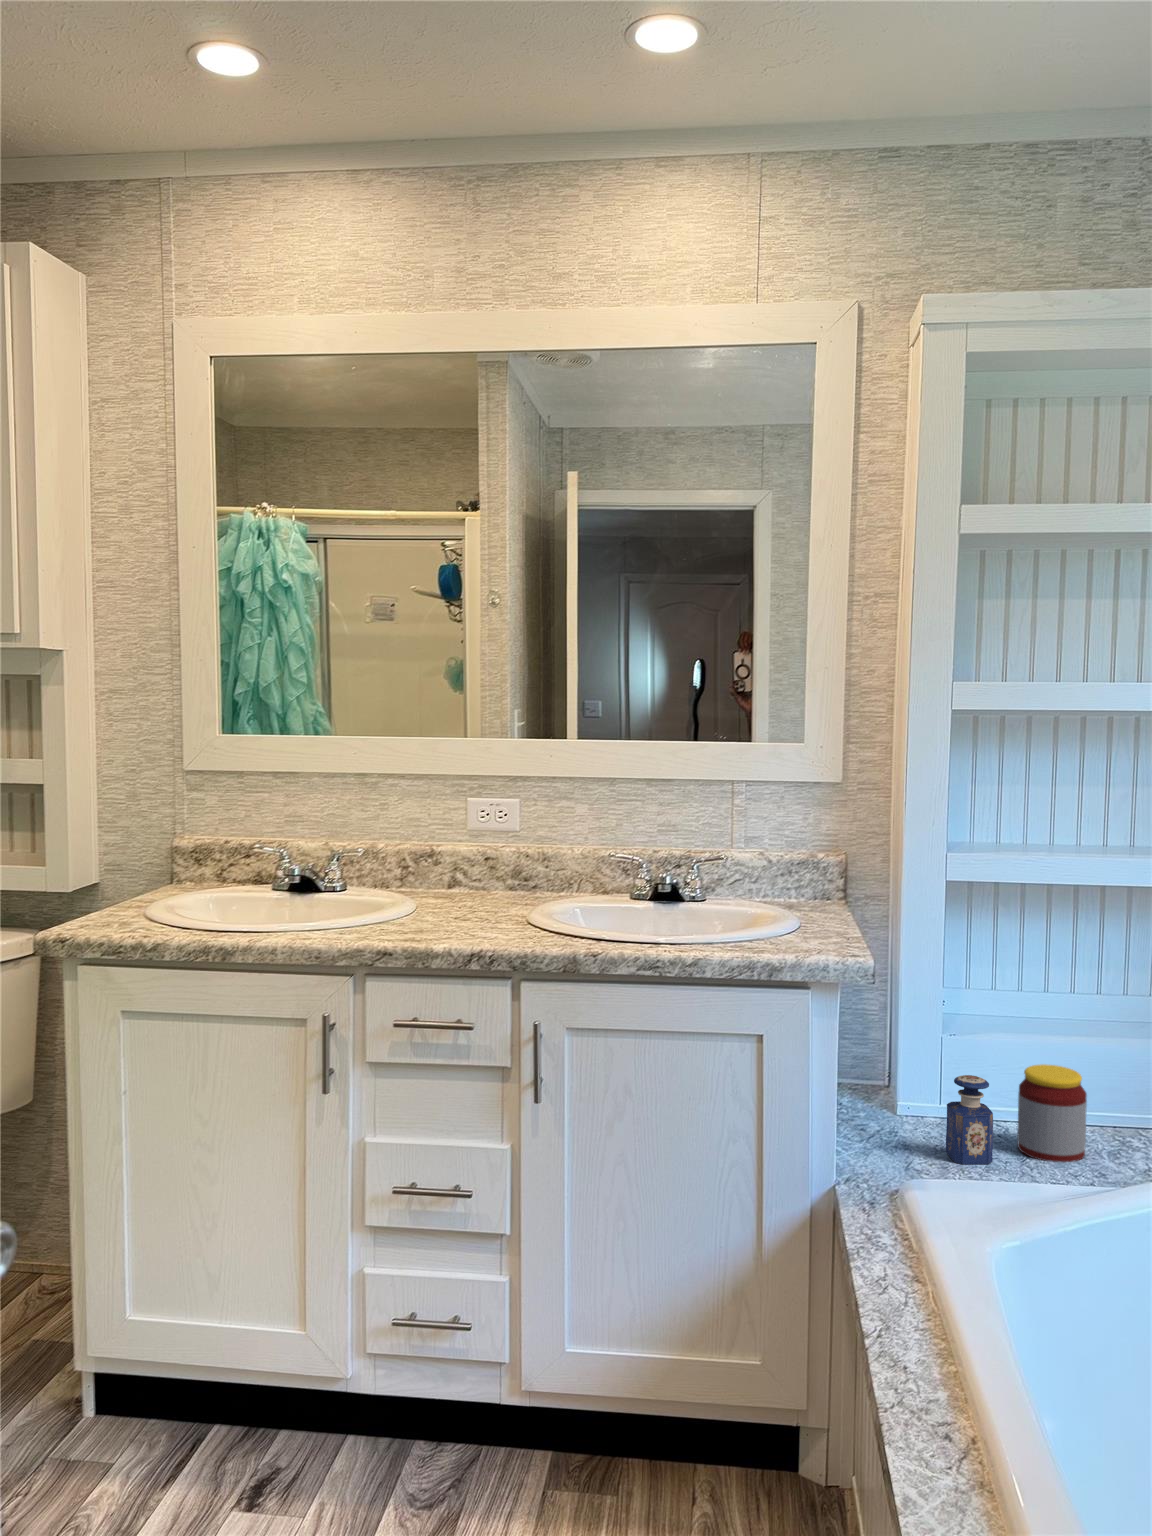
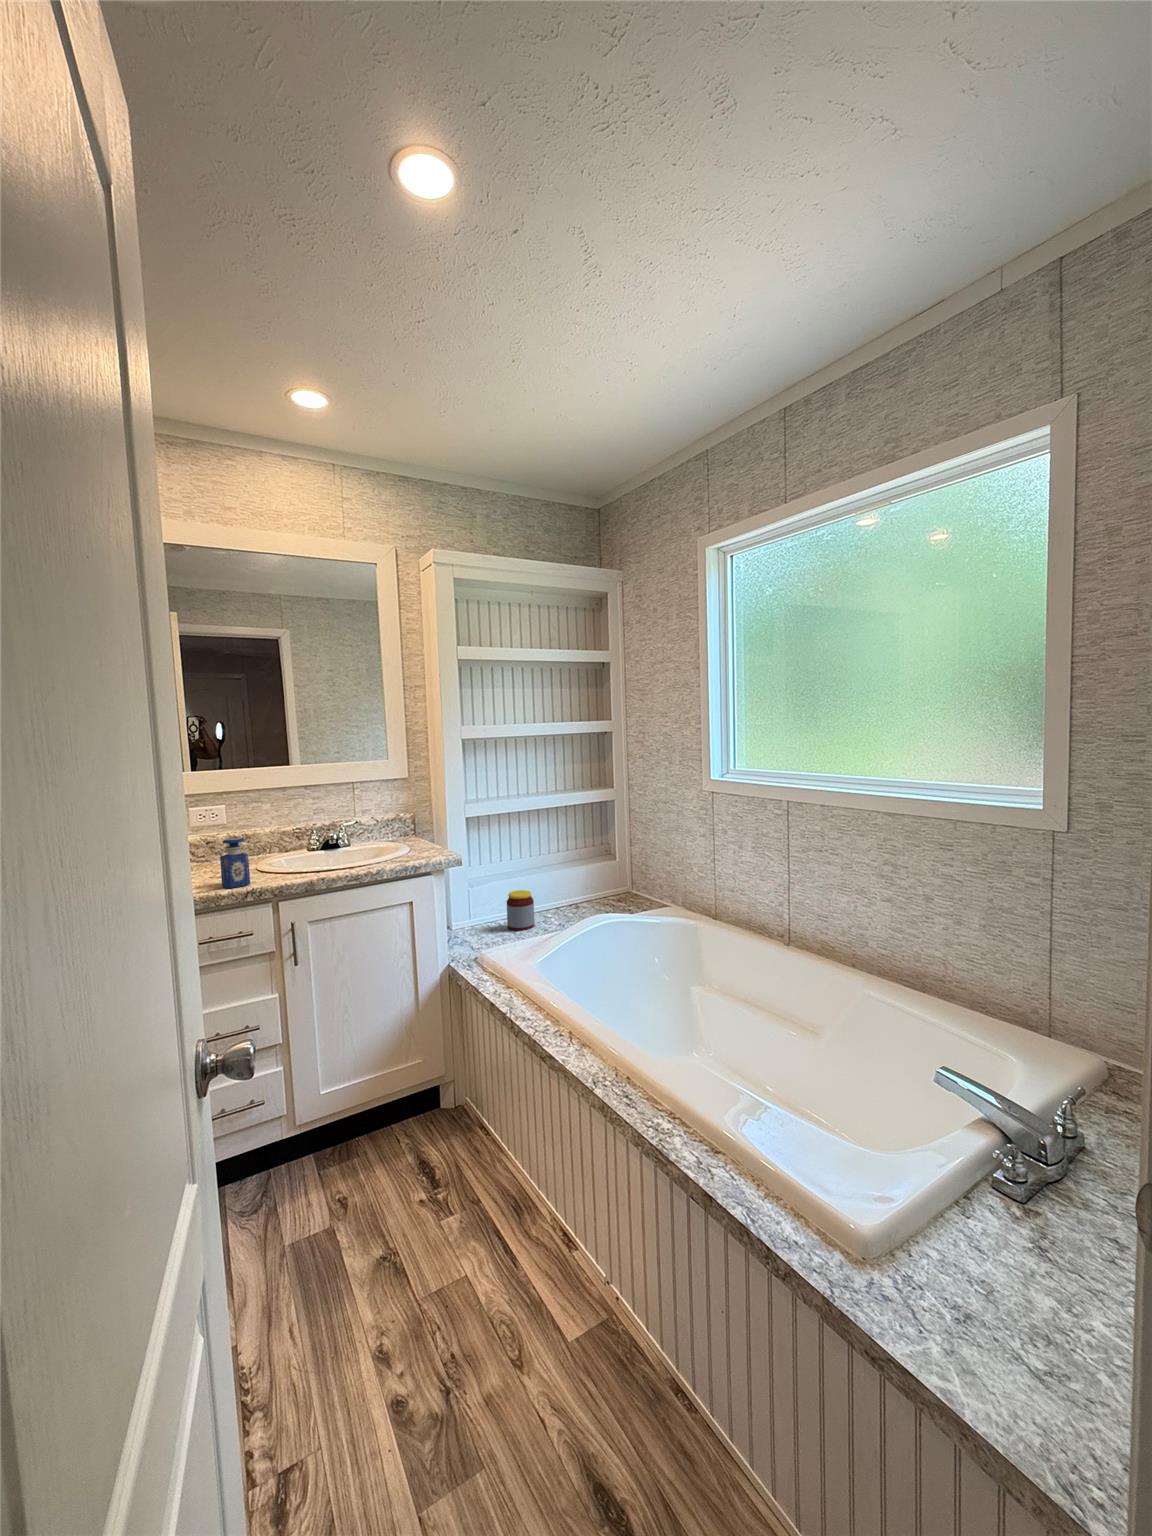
perfume bottle: present [946,1075,993,1165] -> present [220,837,250,888]

